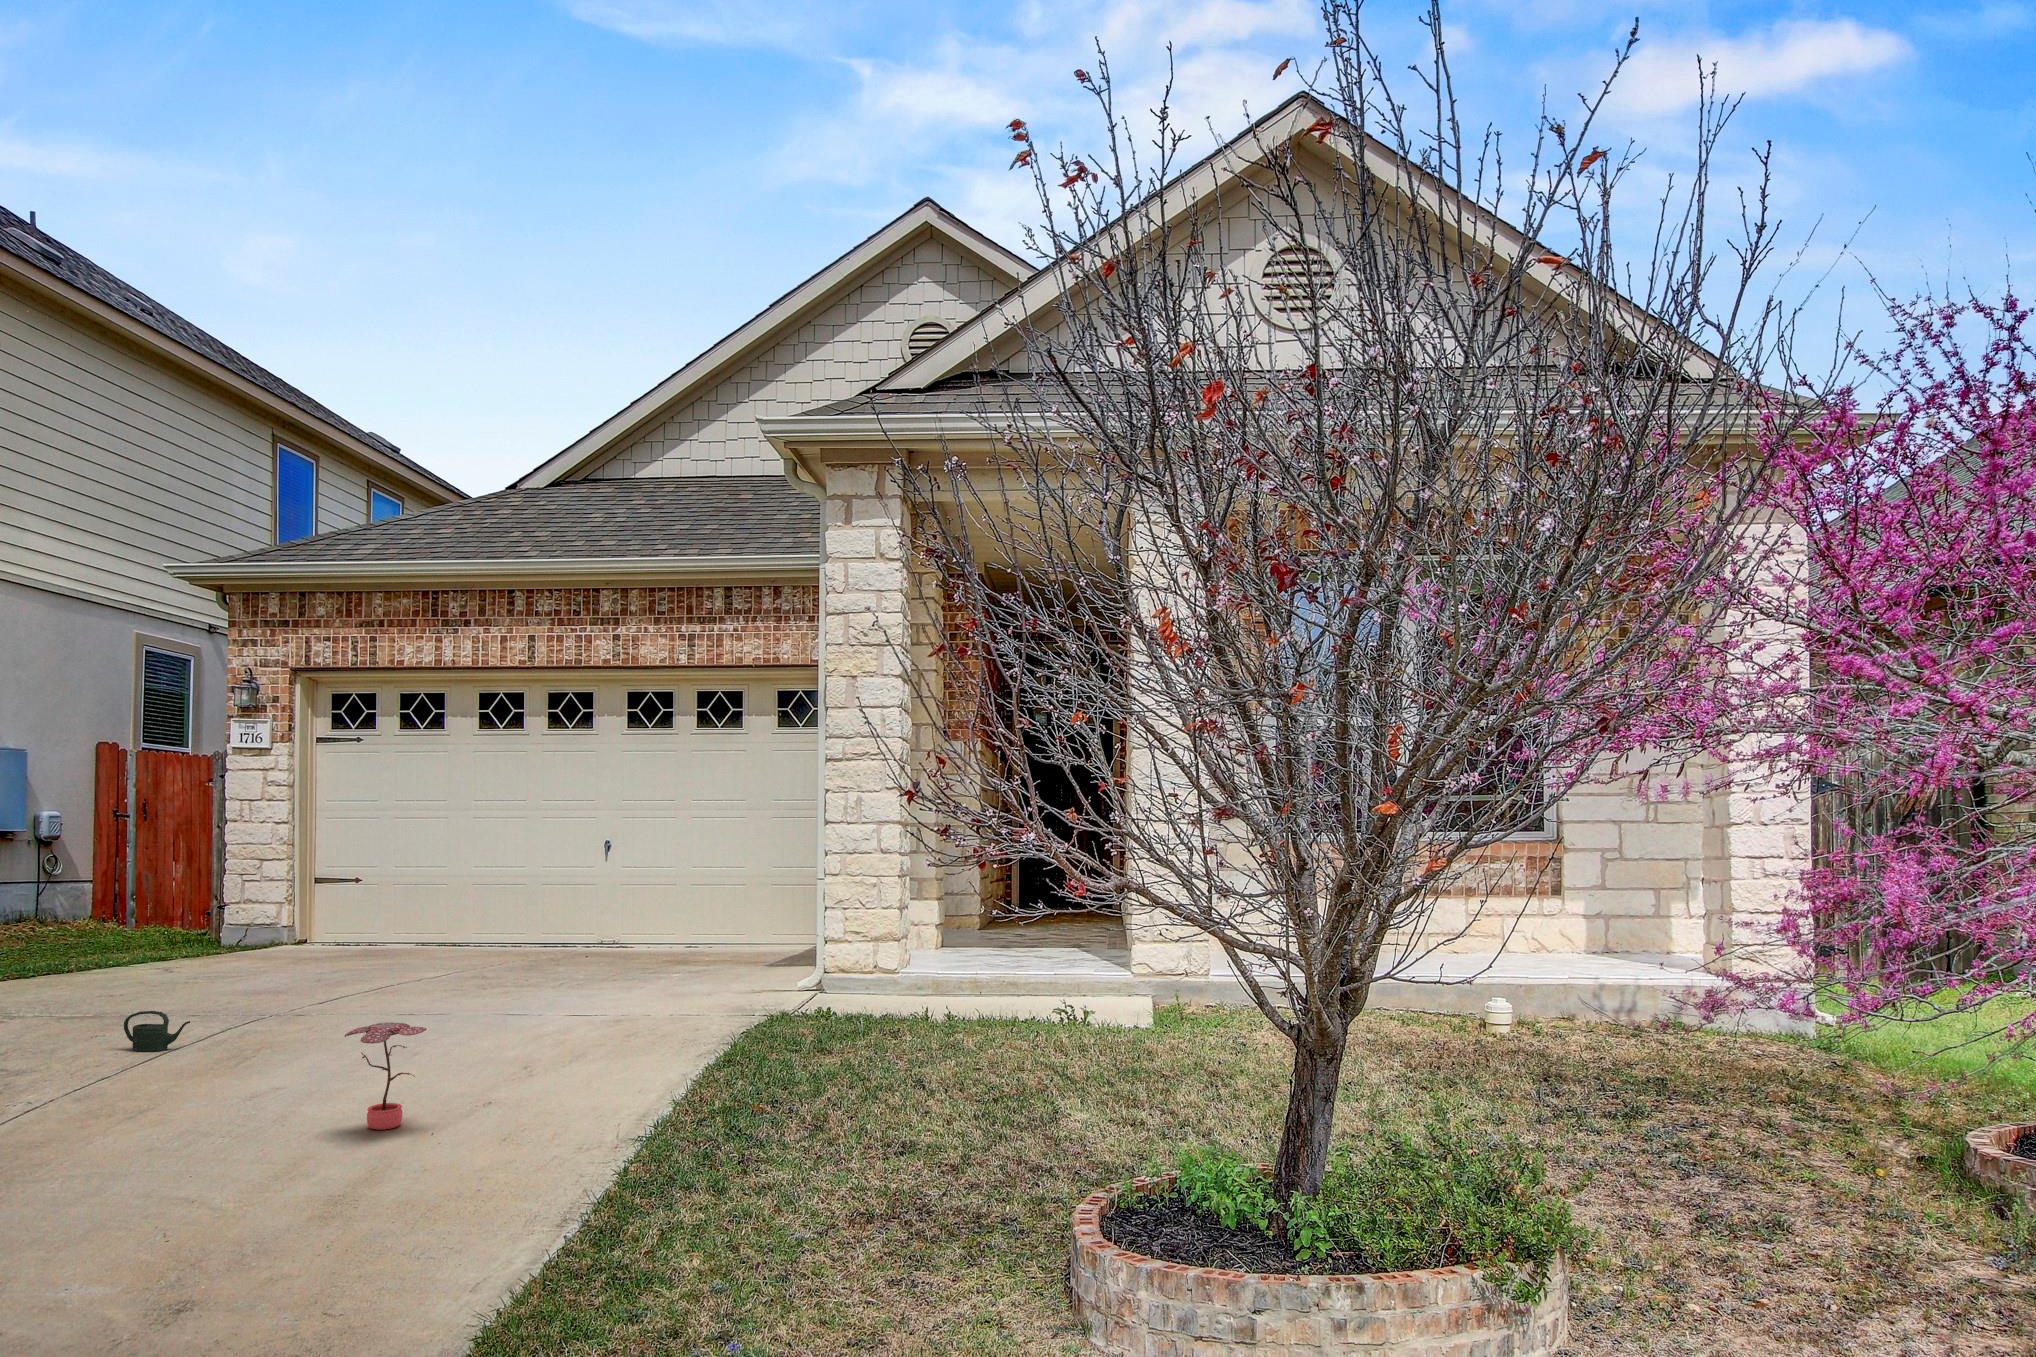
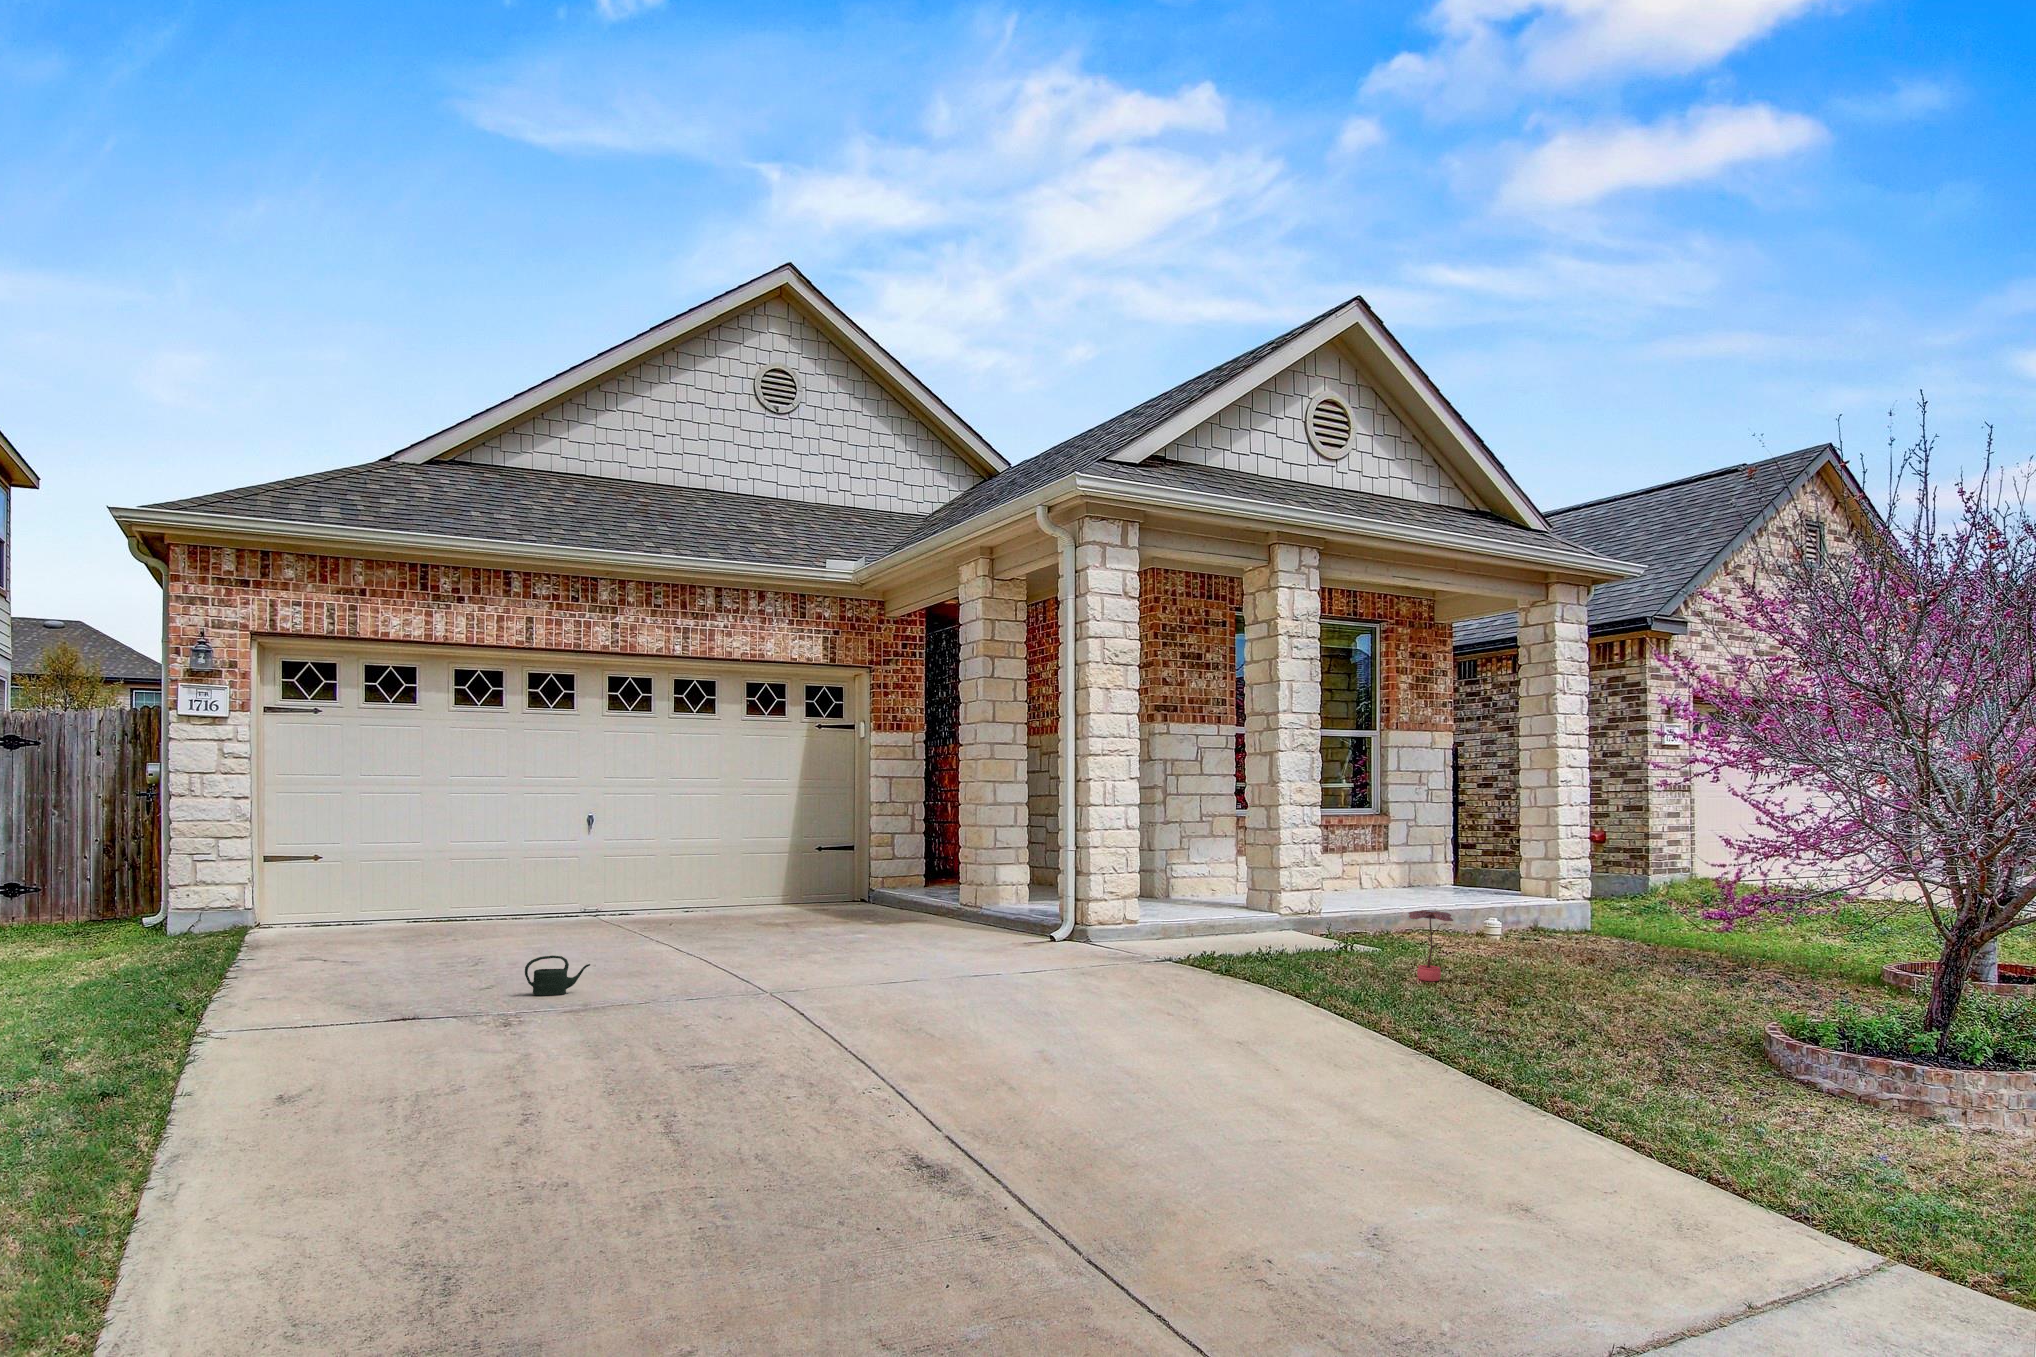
potted plant: present [344,1022,426,1130] -> present [1409,910,1453,981]

